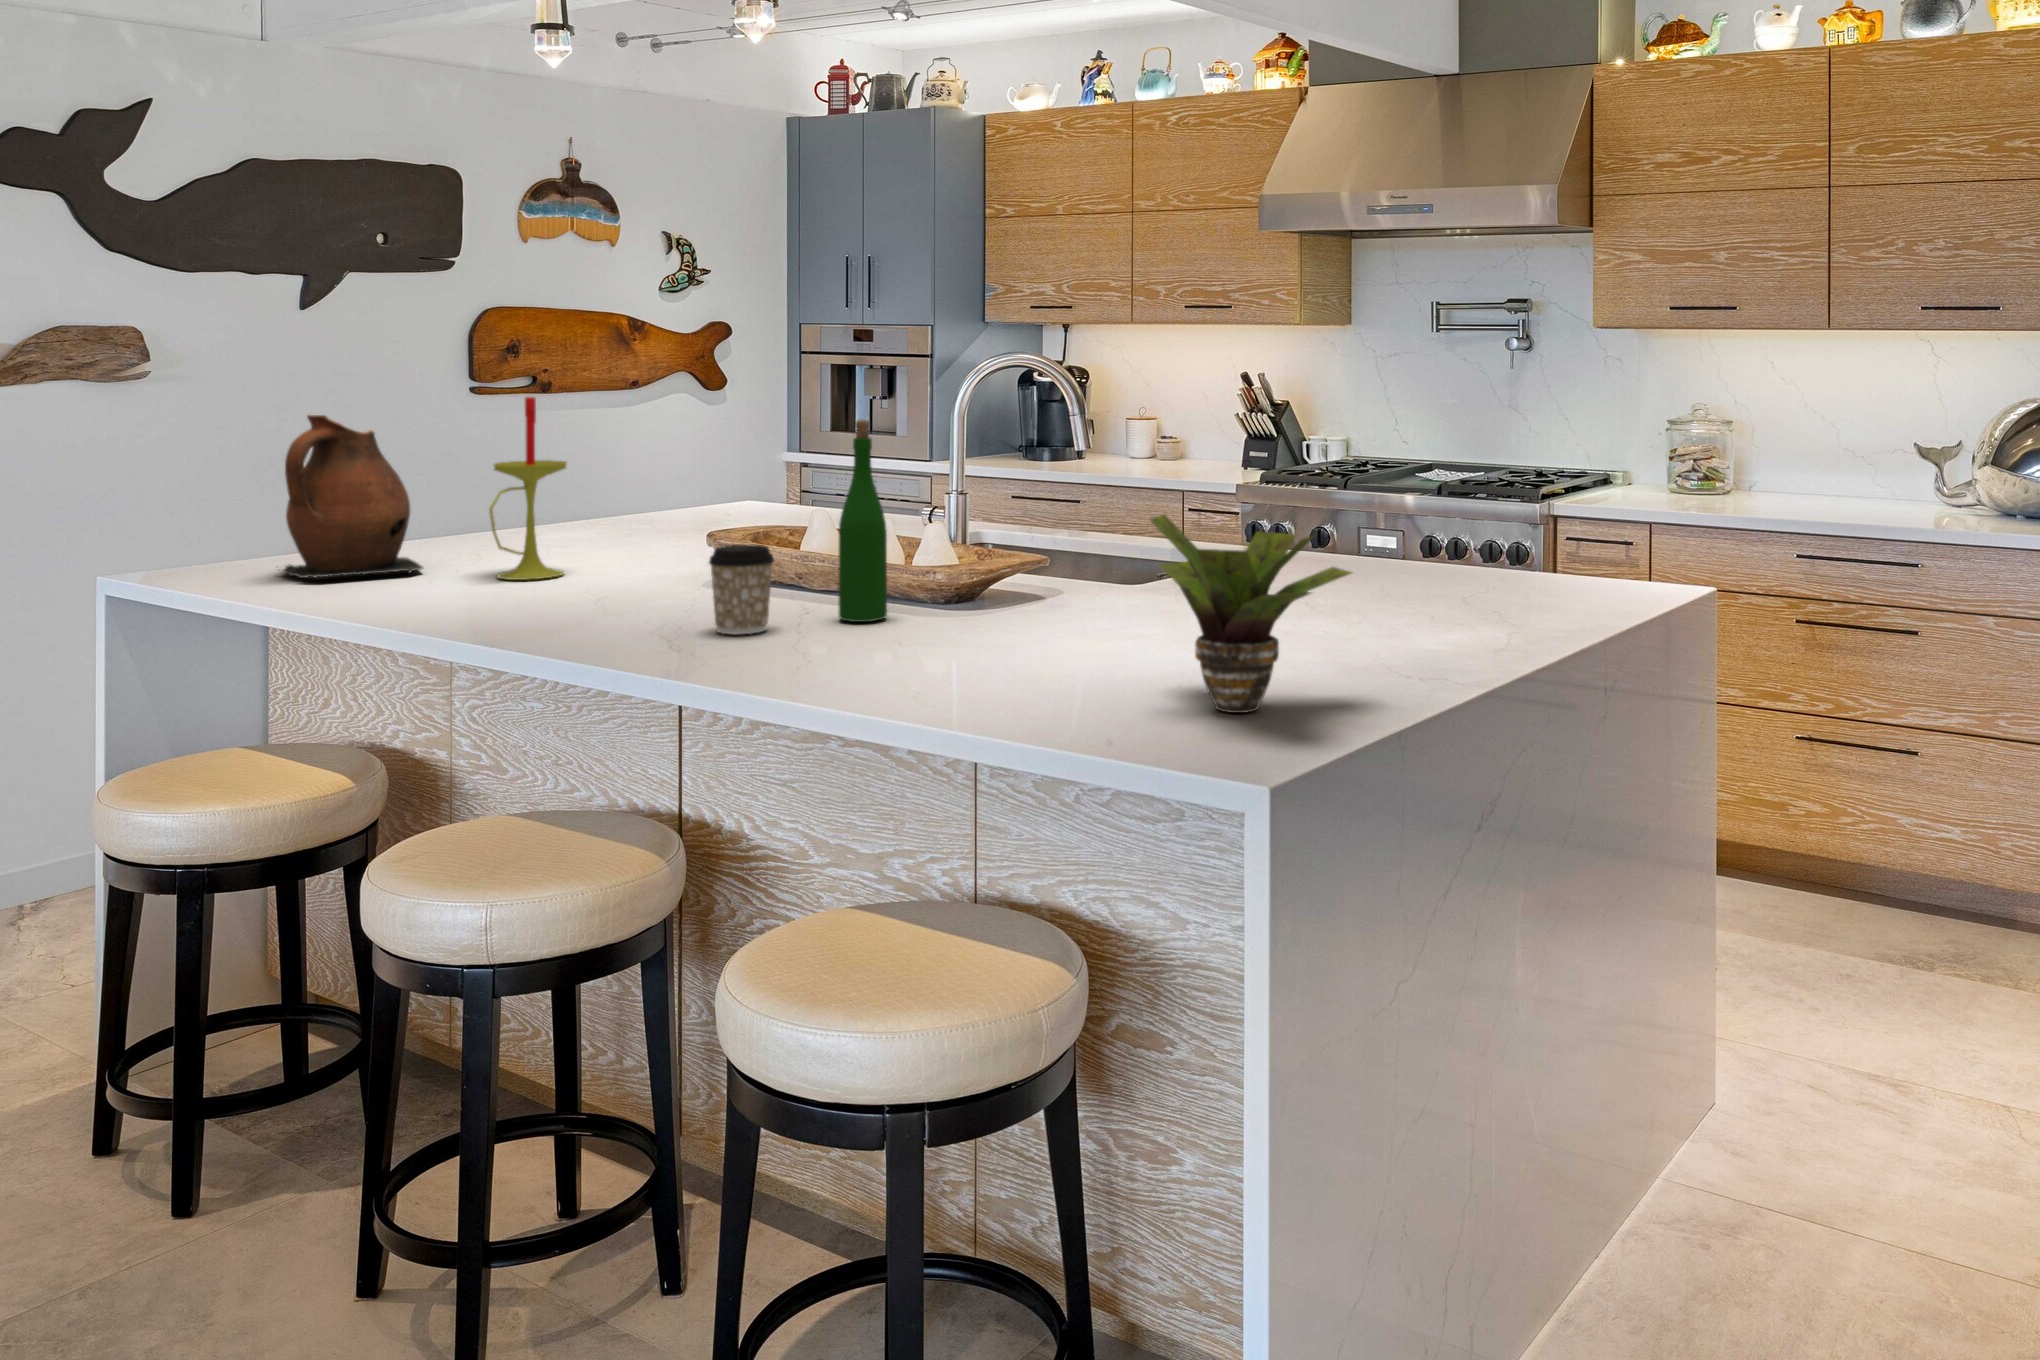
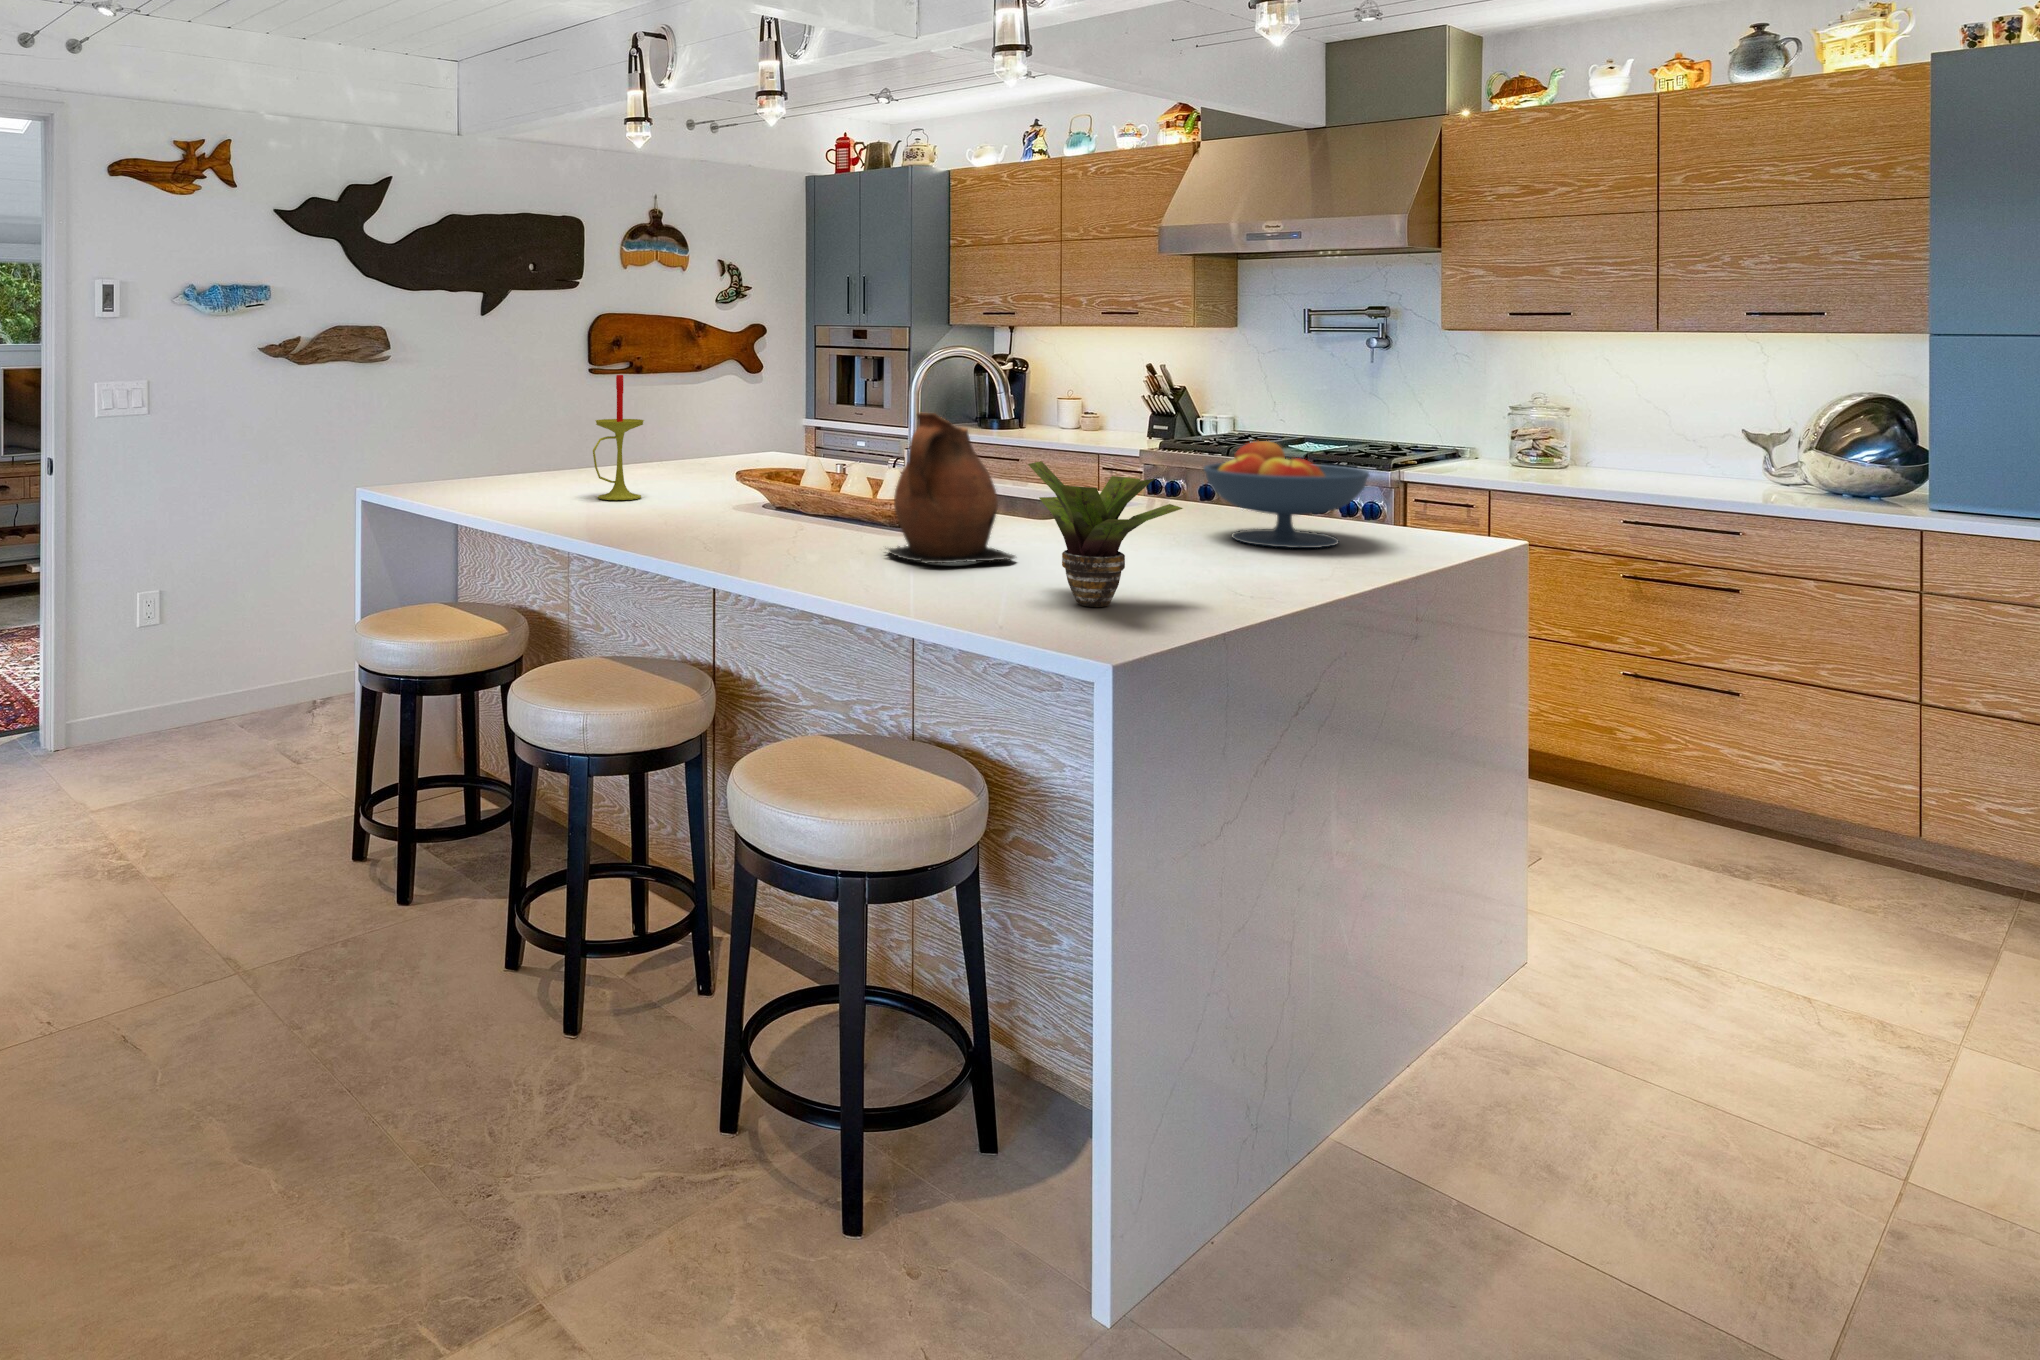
ceramic pitcher: present [282,415,423,578] -> present [886,413,1015,563]
wine bottle: present [839,420,887,622] -> none [821,392,854,536]
fruit bowl: none [1348,472,1551,612] -> present [1204,441,1369,548]
coffee cup: present [709,545,774,634] -> none [731,478,776,540]

